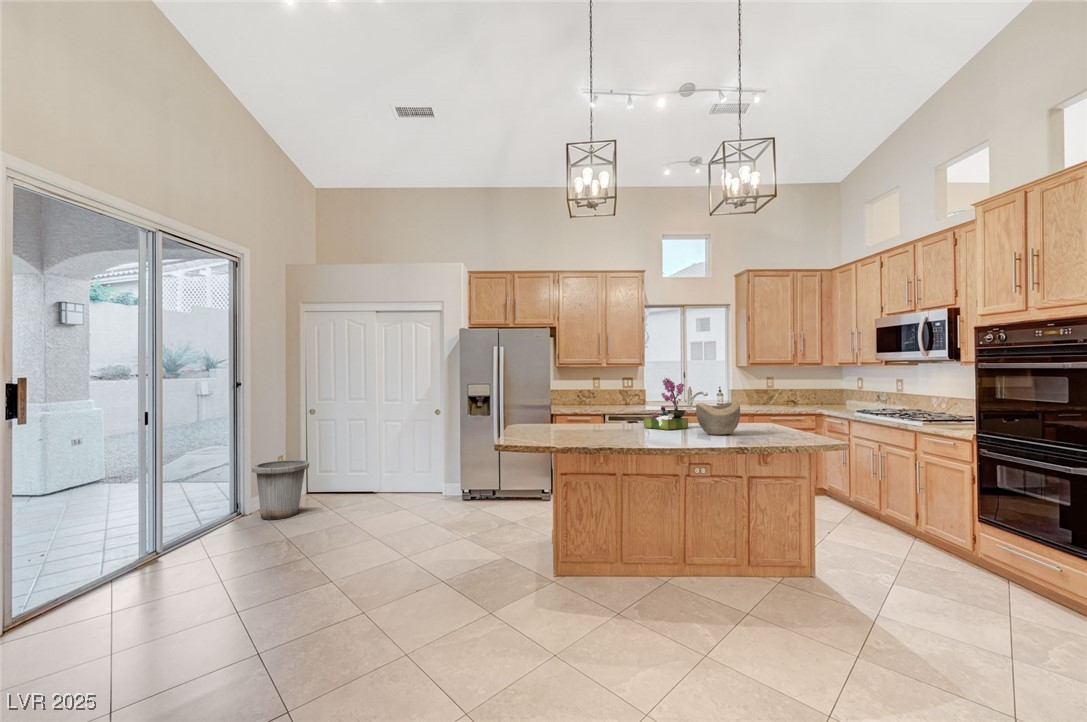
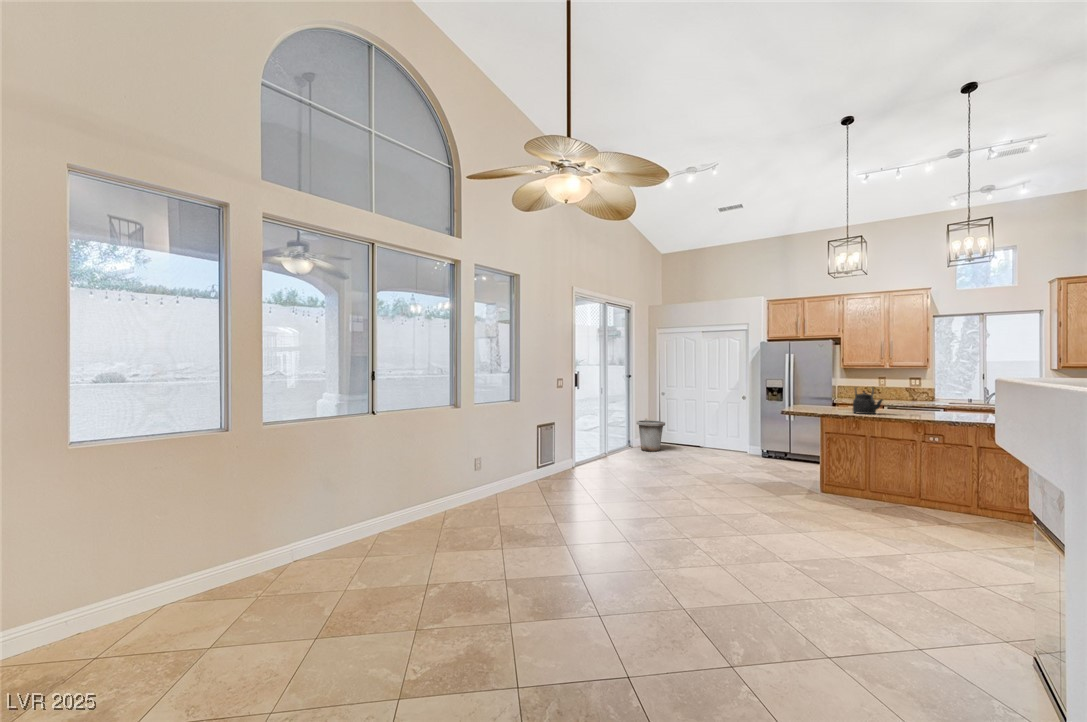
flower arrangement: present [644,378,688,430] -> none [897,379,937,415]
kettle: none [596,391,638,435] -> present [853,388,883,414]
decorative bowl: present [696,402,740,435] -> none [933,397,971,418]

